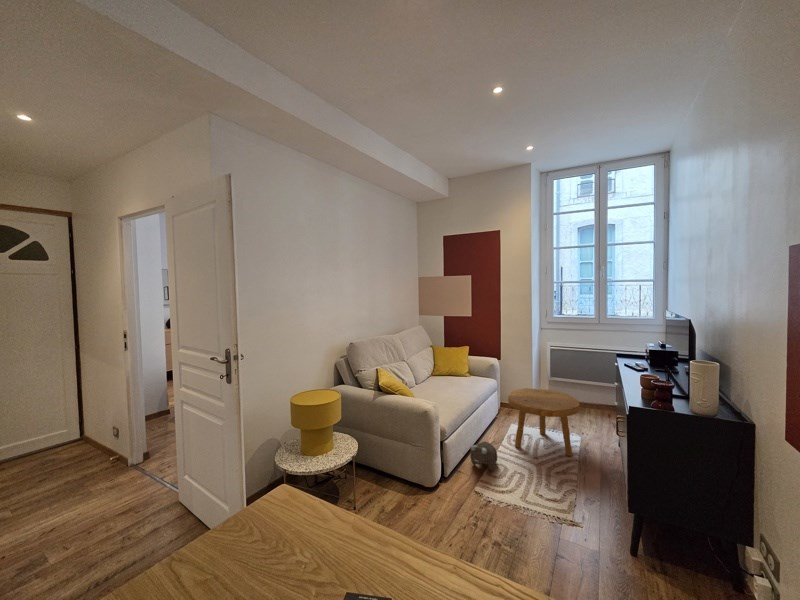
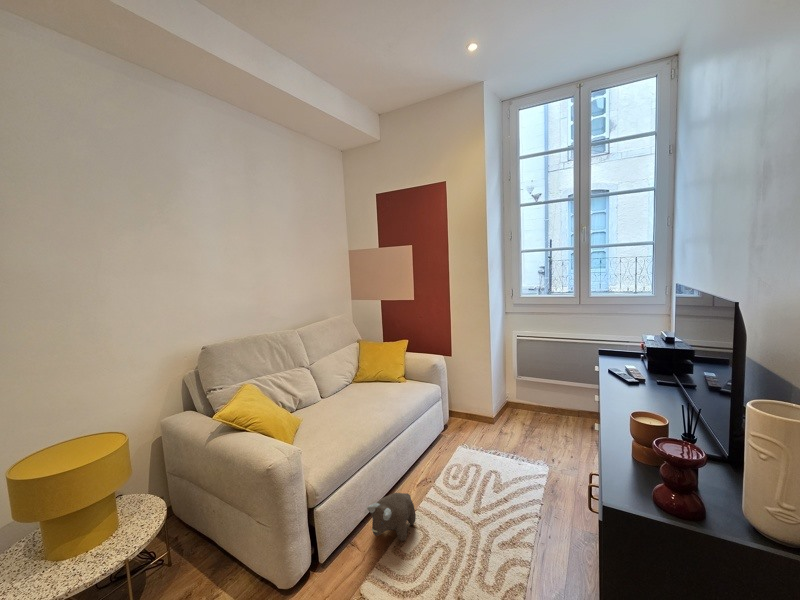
footstool: present [508,388,580,456] -> none [443,400,543,507]

